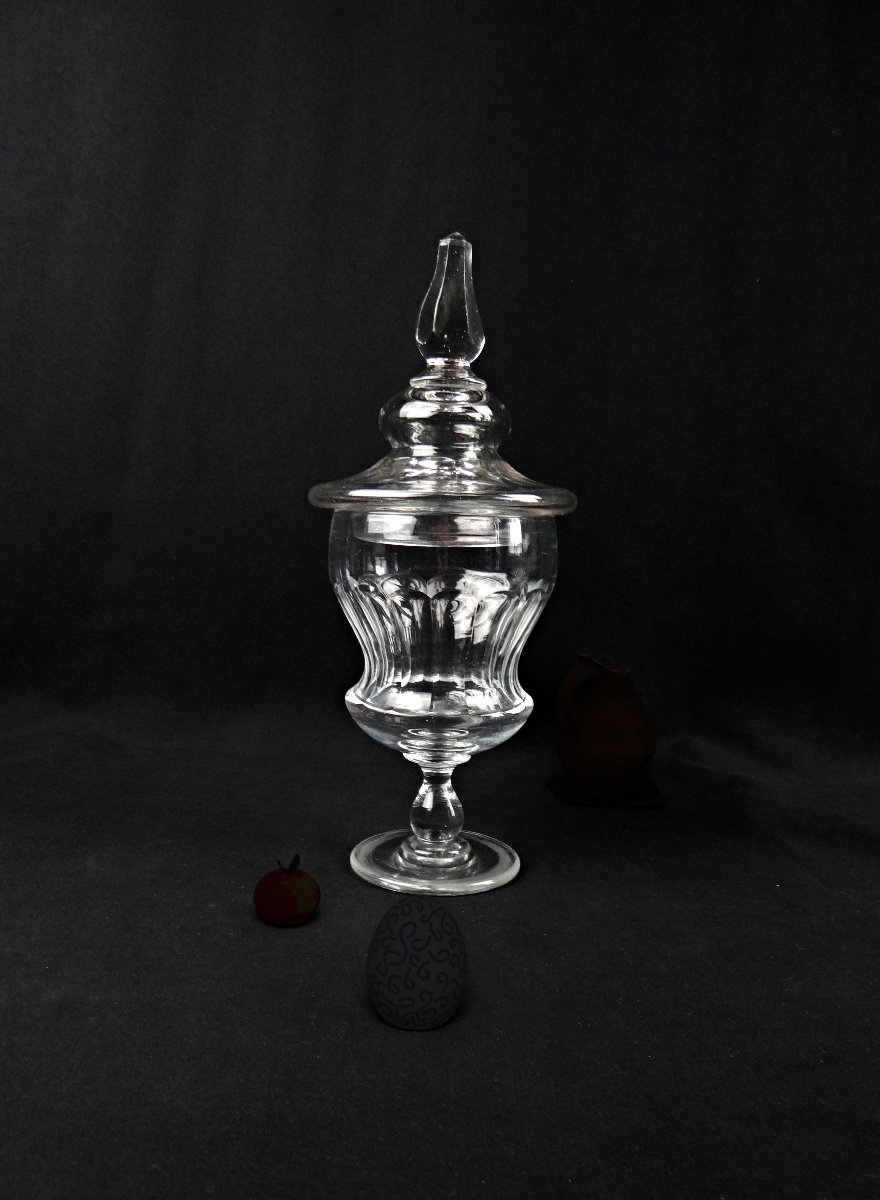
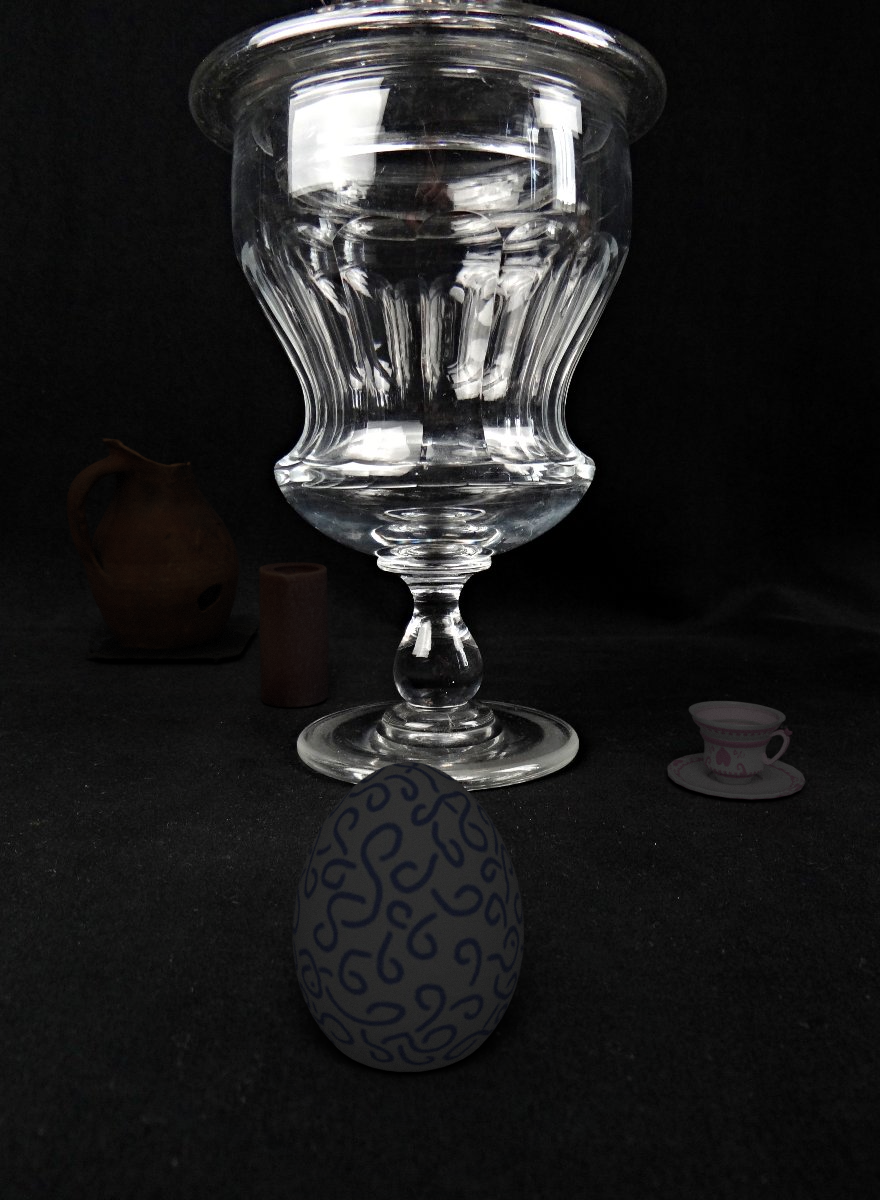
ceramic pitcher: present [544,653,666,808] -> present [67,439,258,663]
candle: none [324,738,369,832] -> present [259,562,329,707]
teacup: none [568,846,646,907] -> present [667,701,805,799]
apple: present [253,853,321,925] -> none [102,716,229,850]

